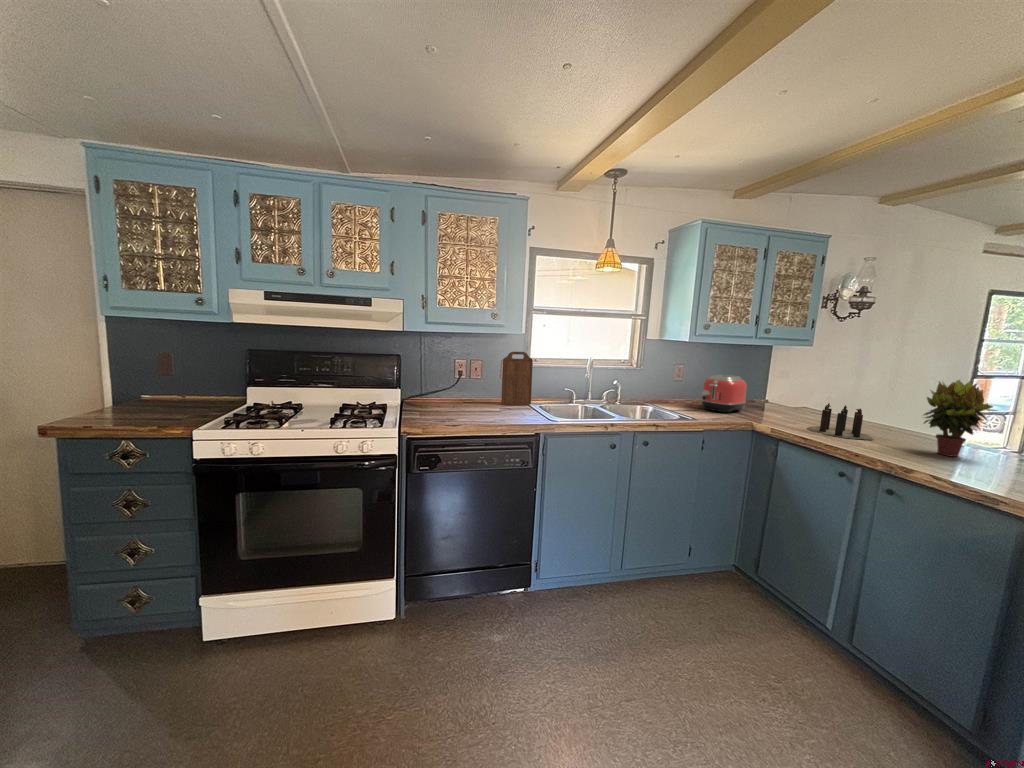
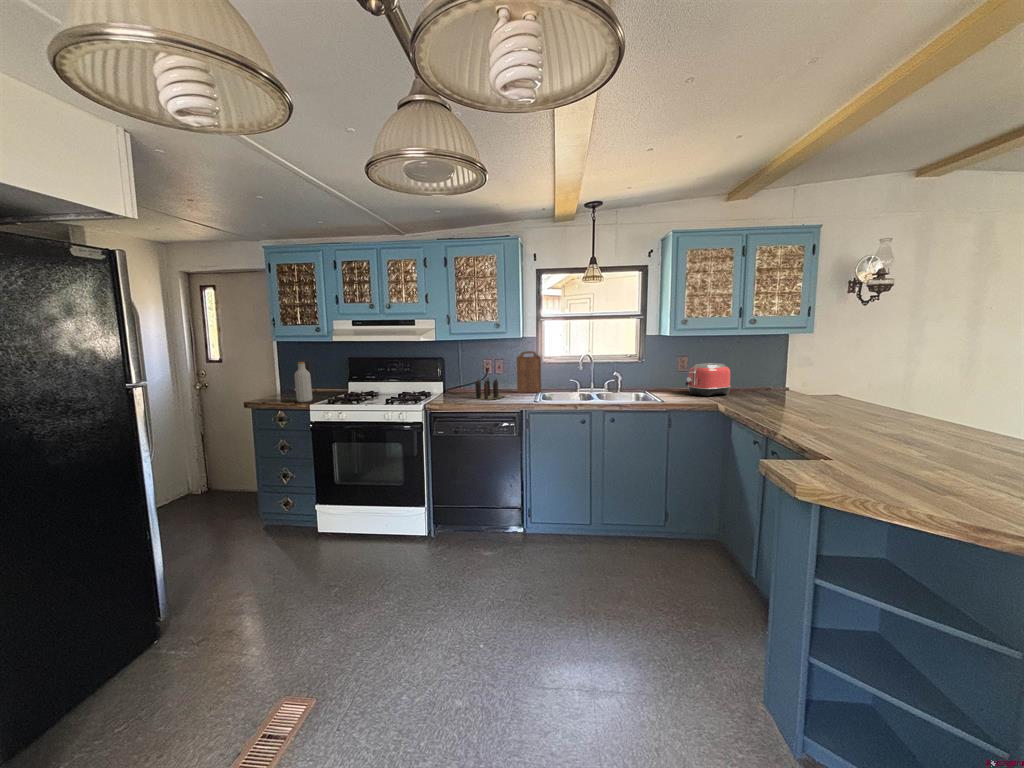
bottle: none [156,353,190,423] -> present [294,362,312,402]
potted plant: present [924,380,993,457] -> none [836,358,895,428]
candle: present [808,403,873,440] -> present [474,378,505,400]

